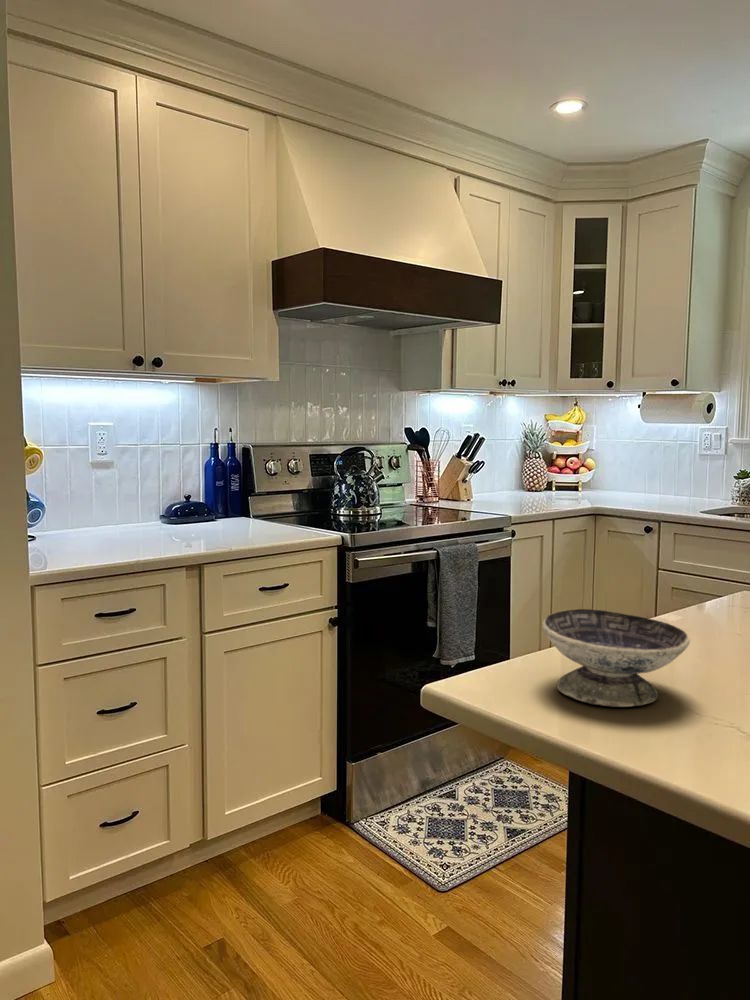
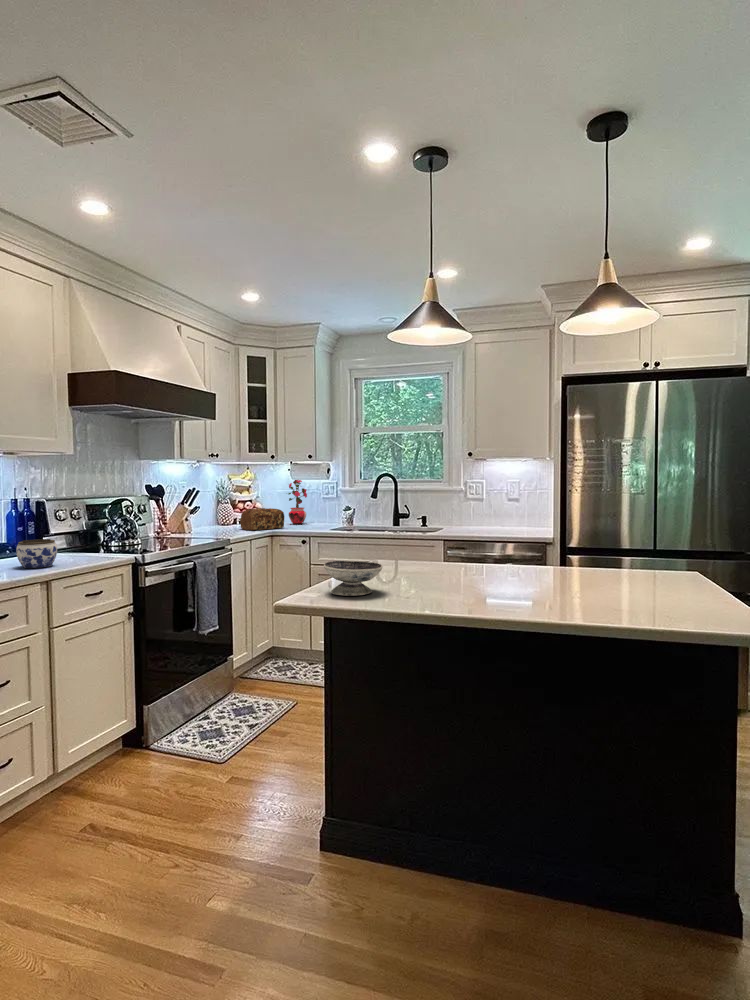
potted plant: none [629,422,670,497] -> present [288,480,307,524]
bread loaf: none [549,468,622,504] -> present [240,508,284,531]
jar: none [175,502,228,543] -> present [16,539,57,568]

